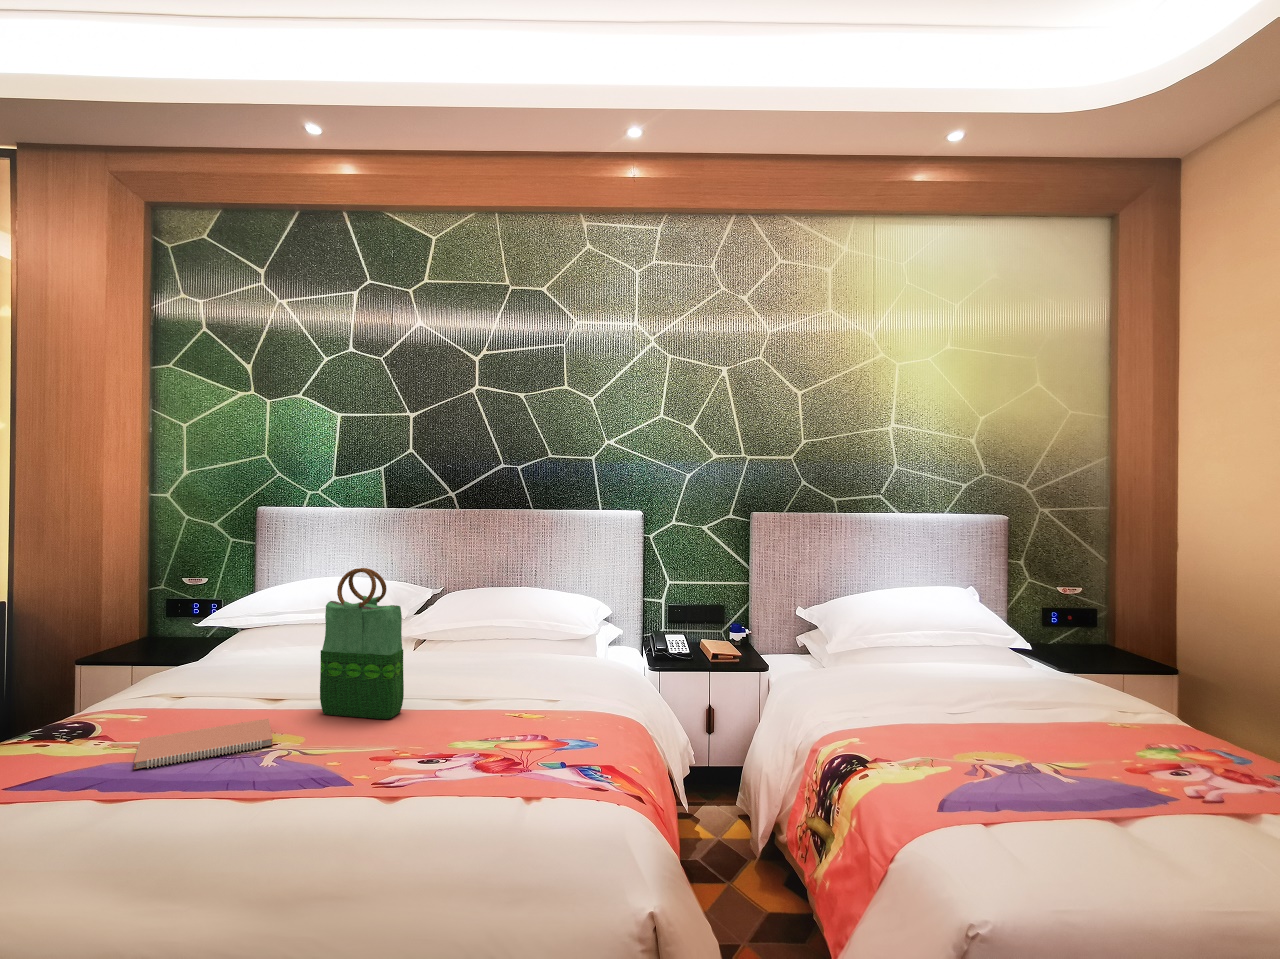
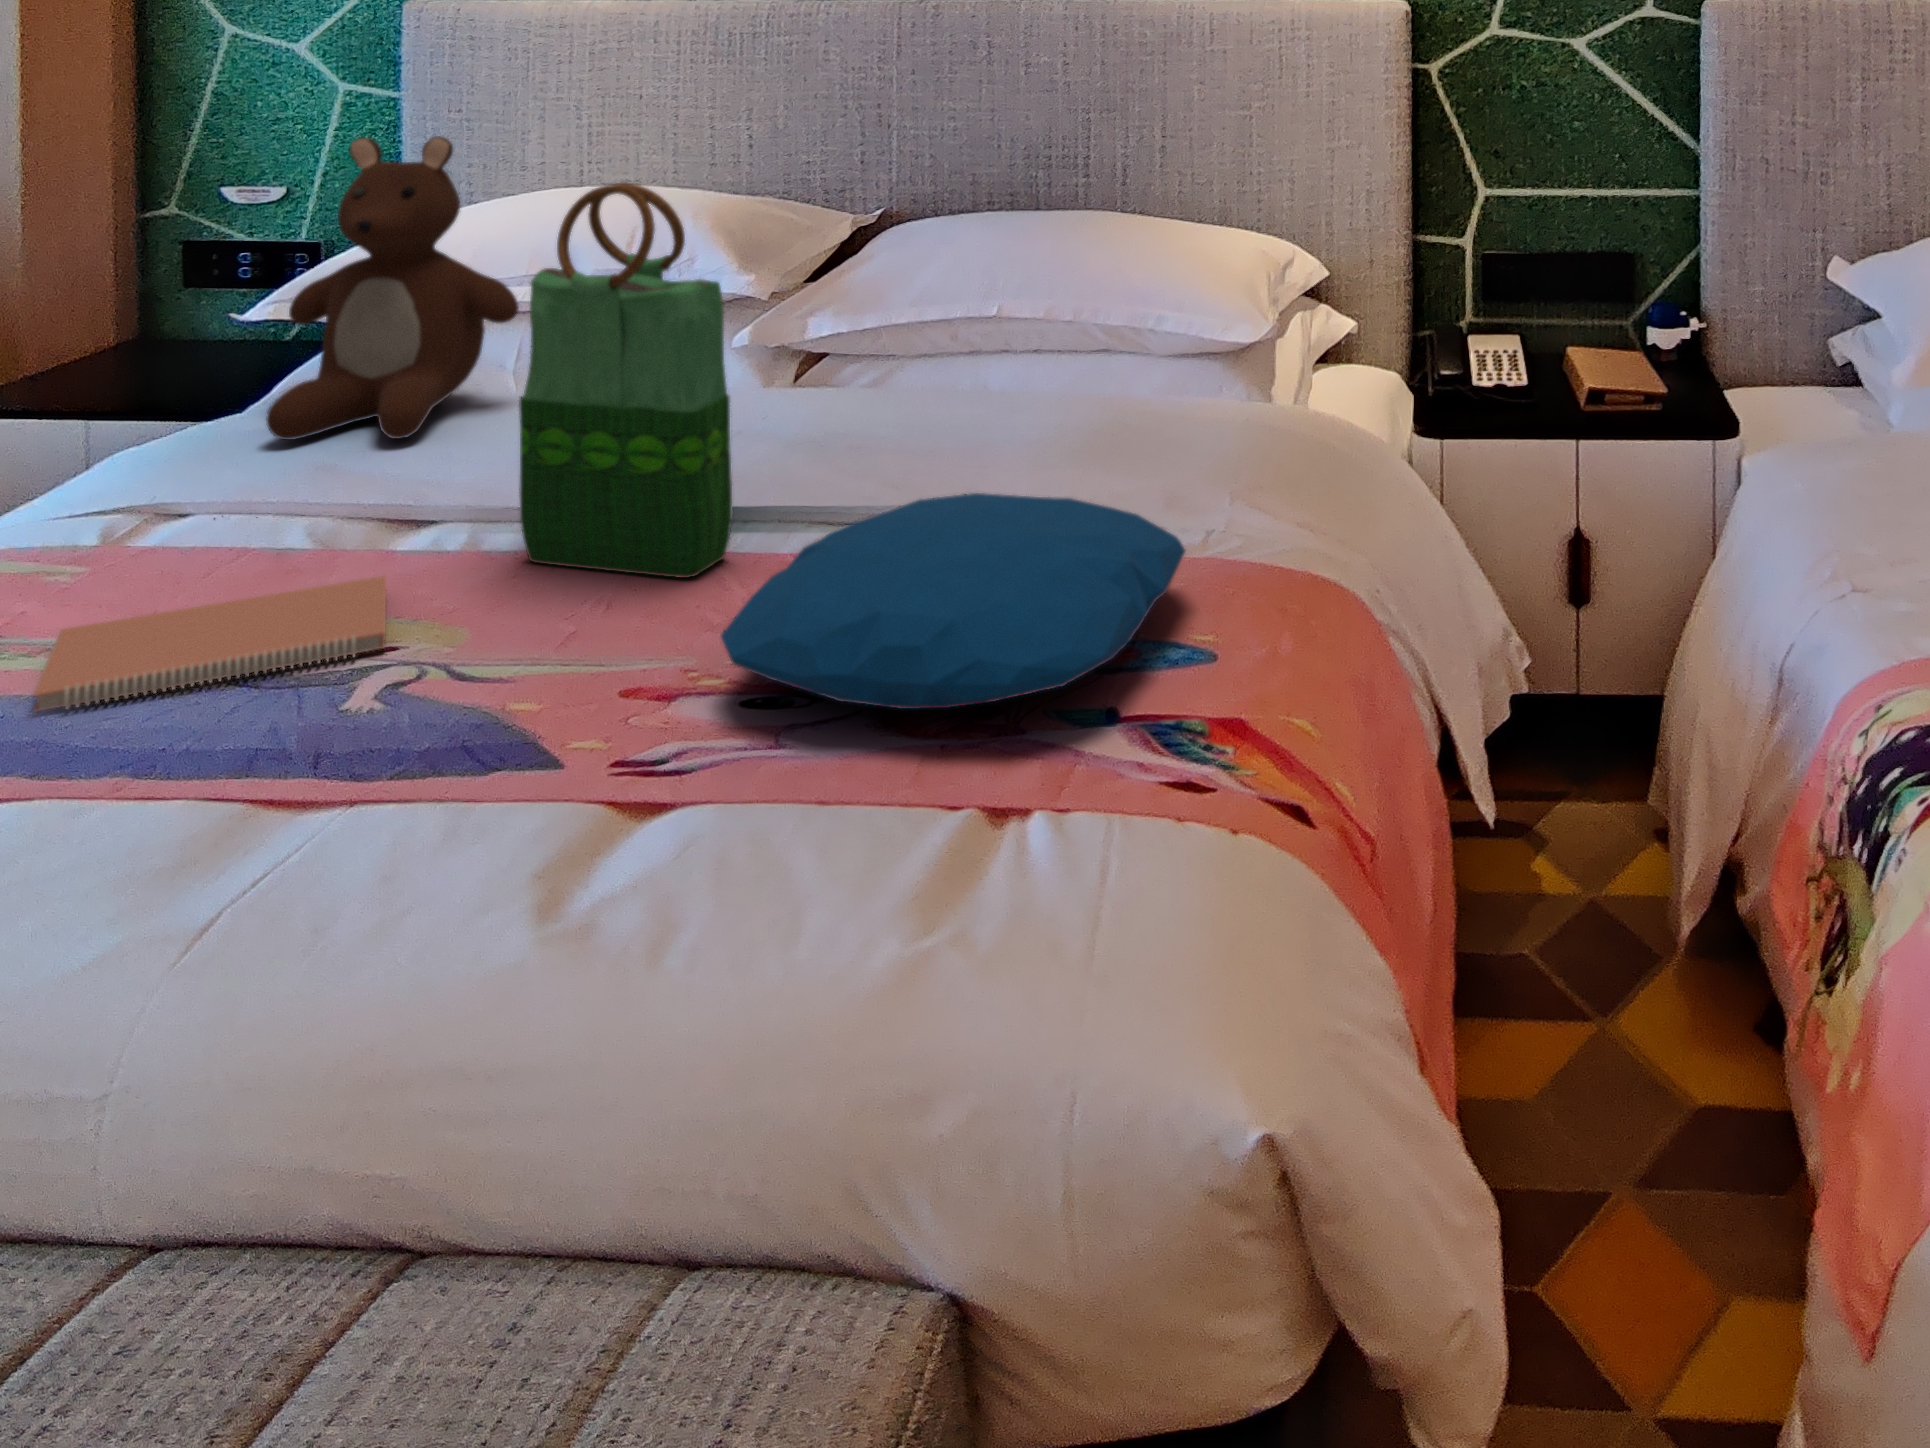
teddy bear: none [212,555,310,671] -> present [266,136,519,440]
pillow: none [410,686,582,762] -> present [721,493,1185,709]

